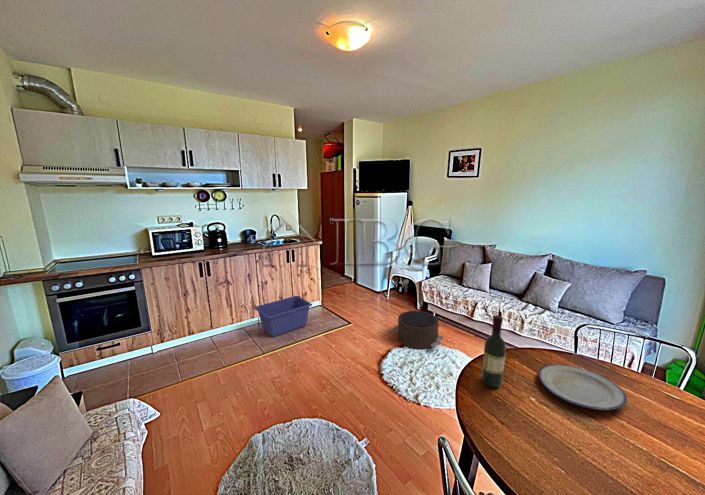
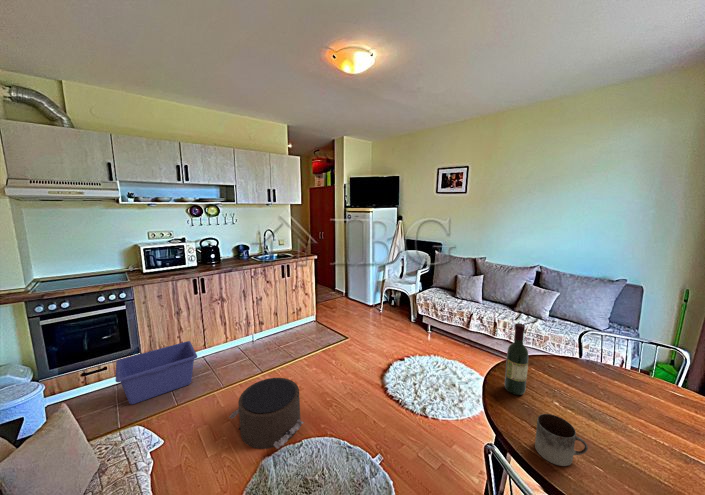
storage bin: present [255,296,312,337] -> present [116,341,197,404]
pouf: present [389,311,443,350] -> present [229,378,304,449]
plate: present [539,364,627,410] -> none [557,370,645,412]
mug: none [497,408,548,460] -> present [535,414,588,466]

